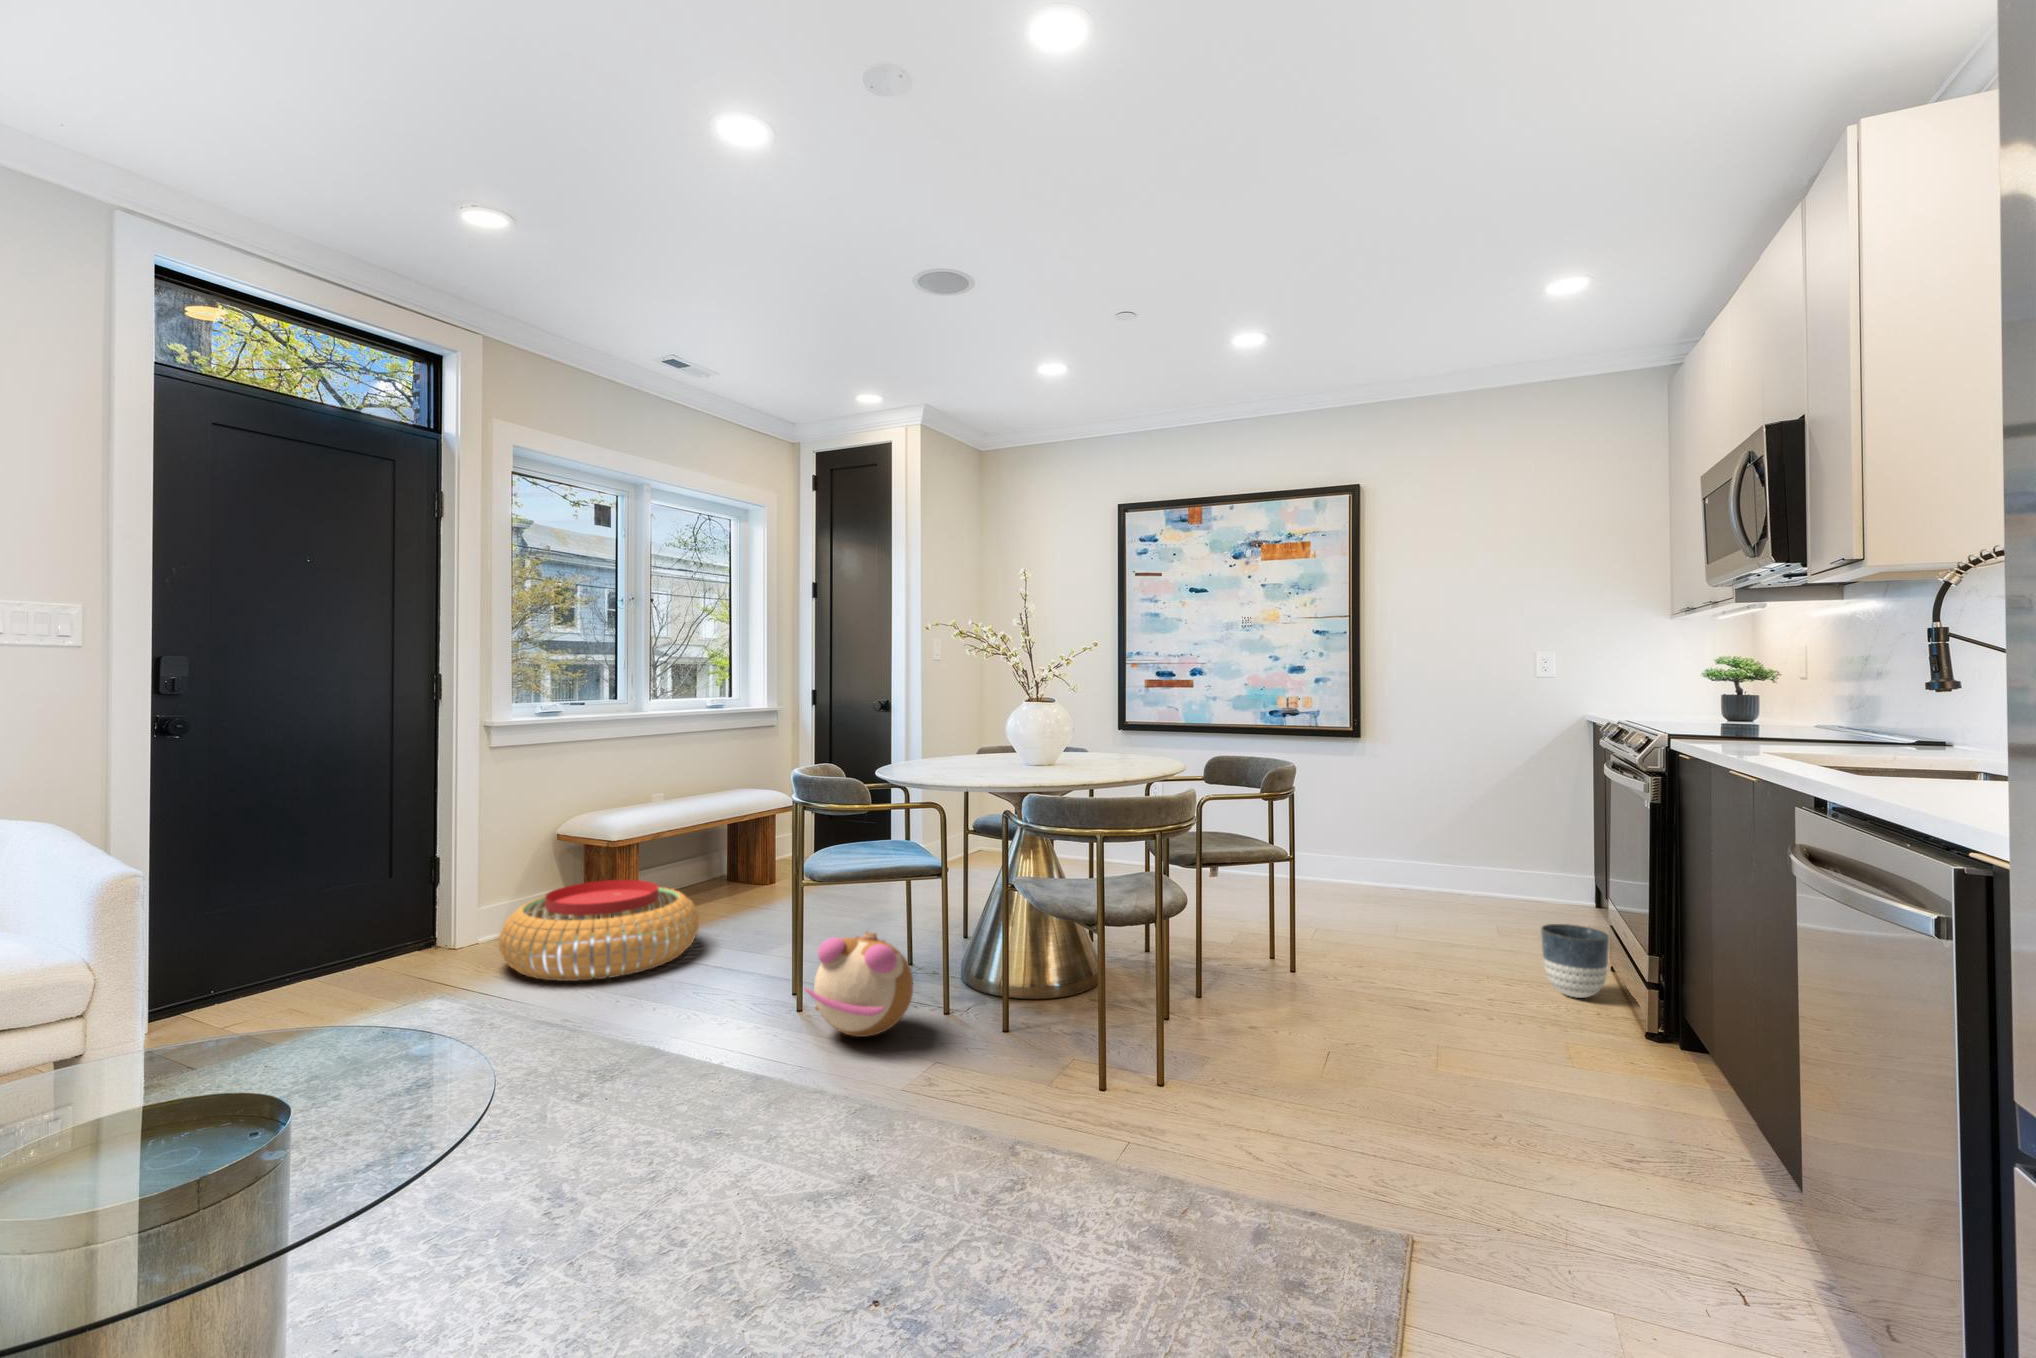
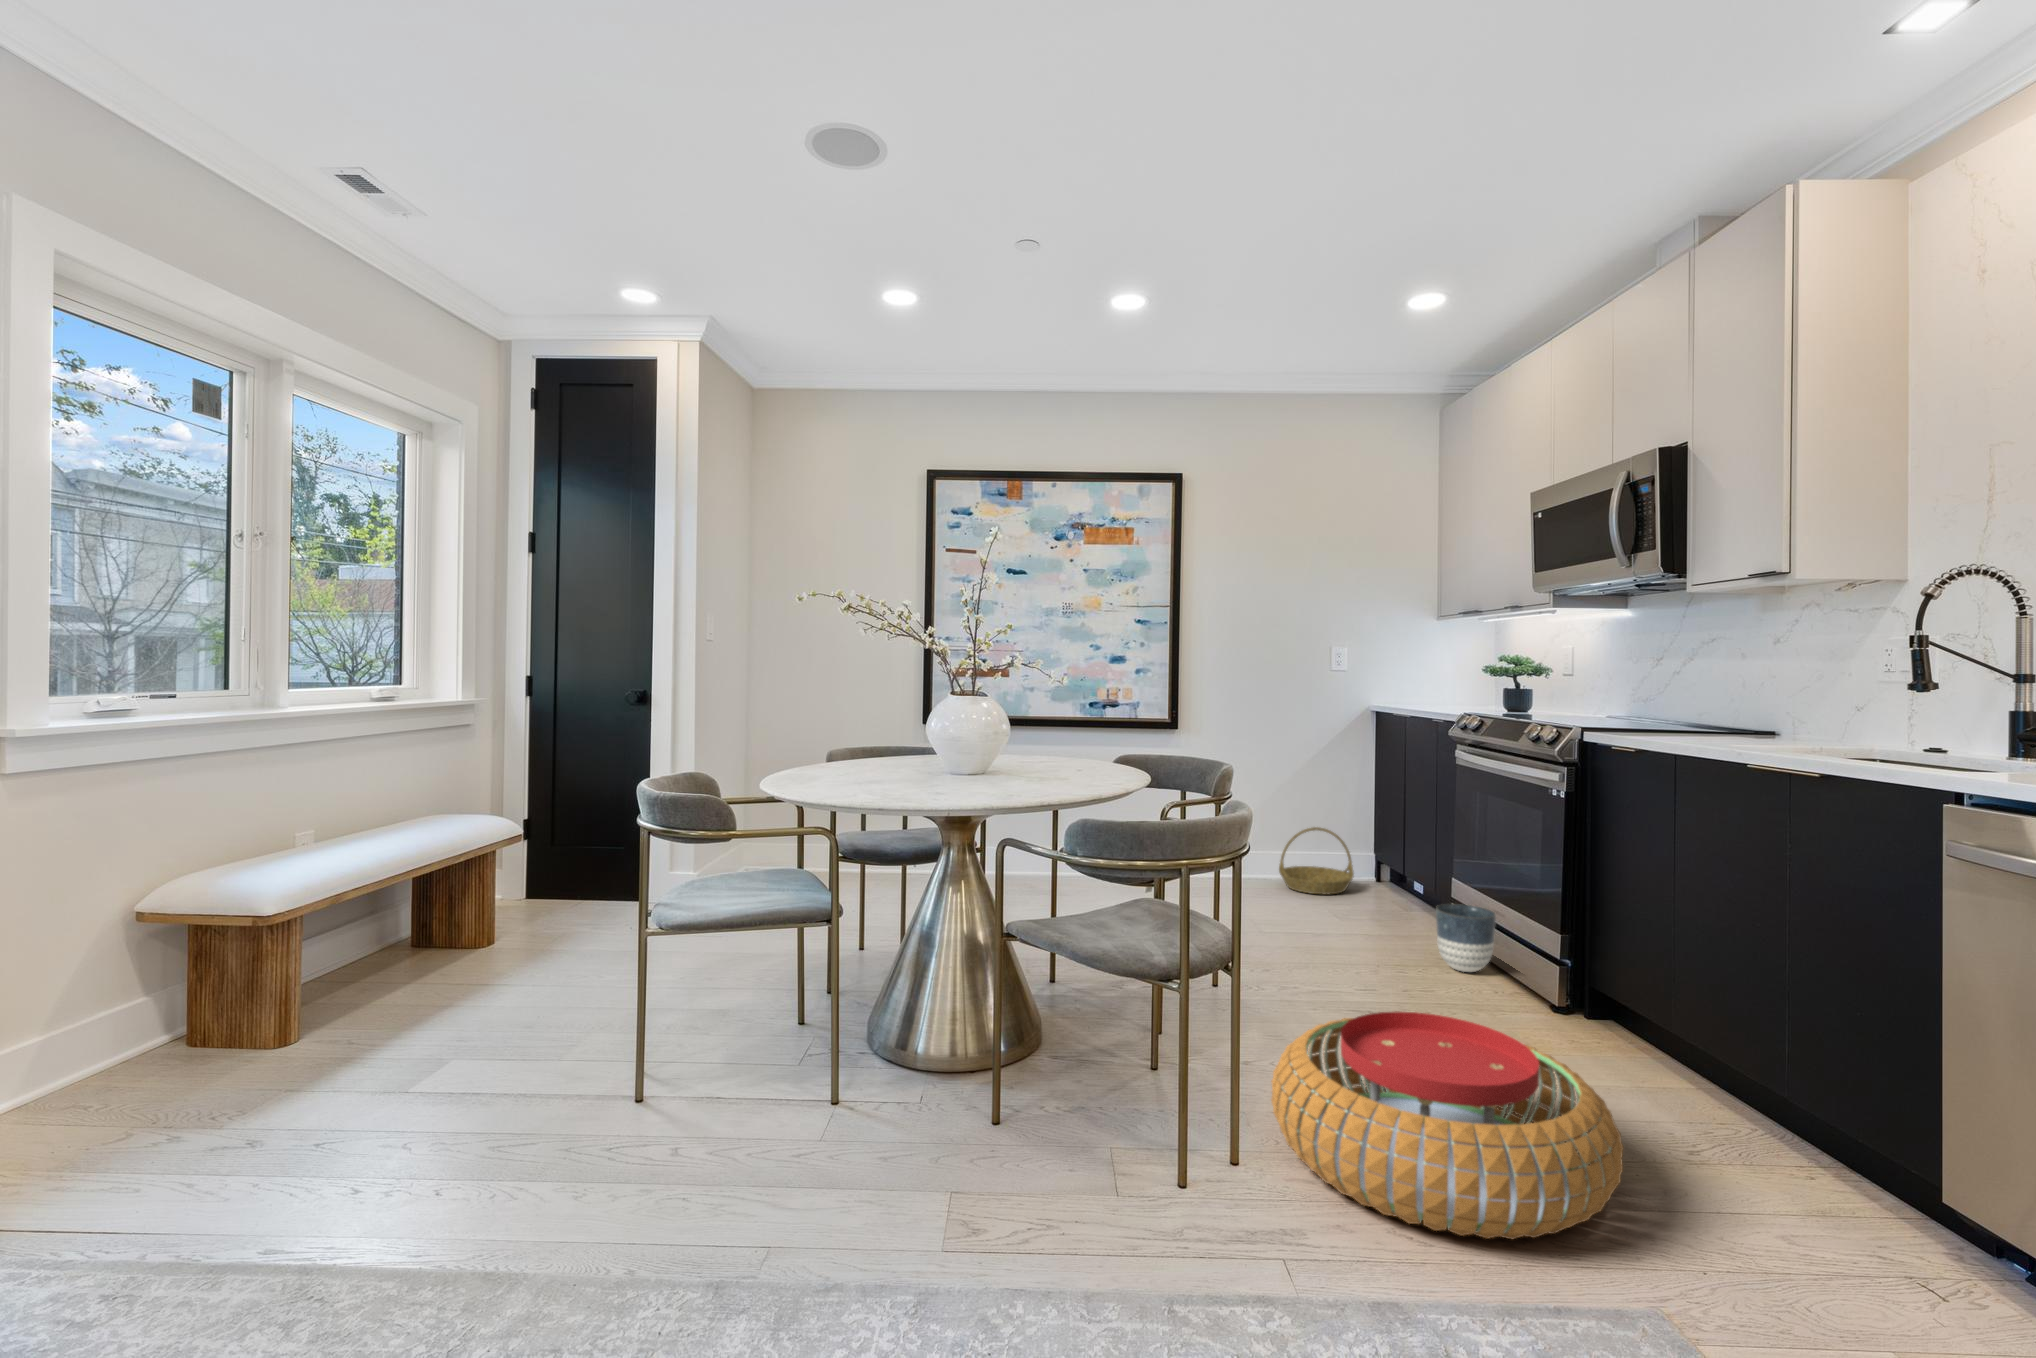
basket: none [1461,843,1547,915] -> present [1279,827,1354,894]
pouf: present [499,880,699,981] -> present [1271,1012,1623,1239]
plush toy: present [804,932,913,1037] -> none [778,1015,917,1164]

